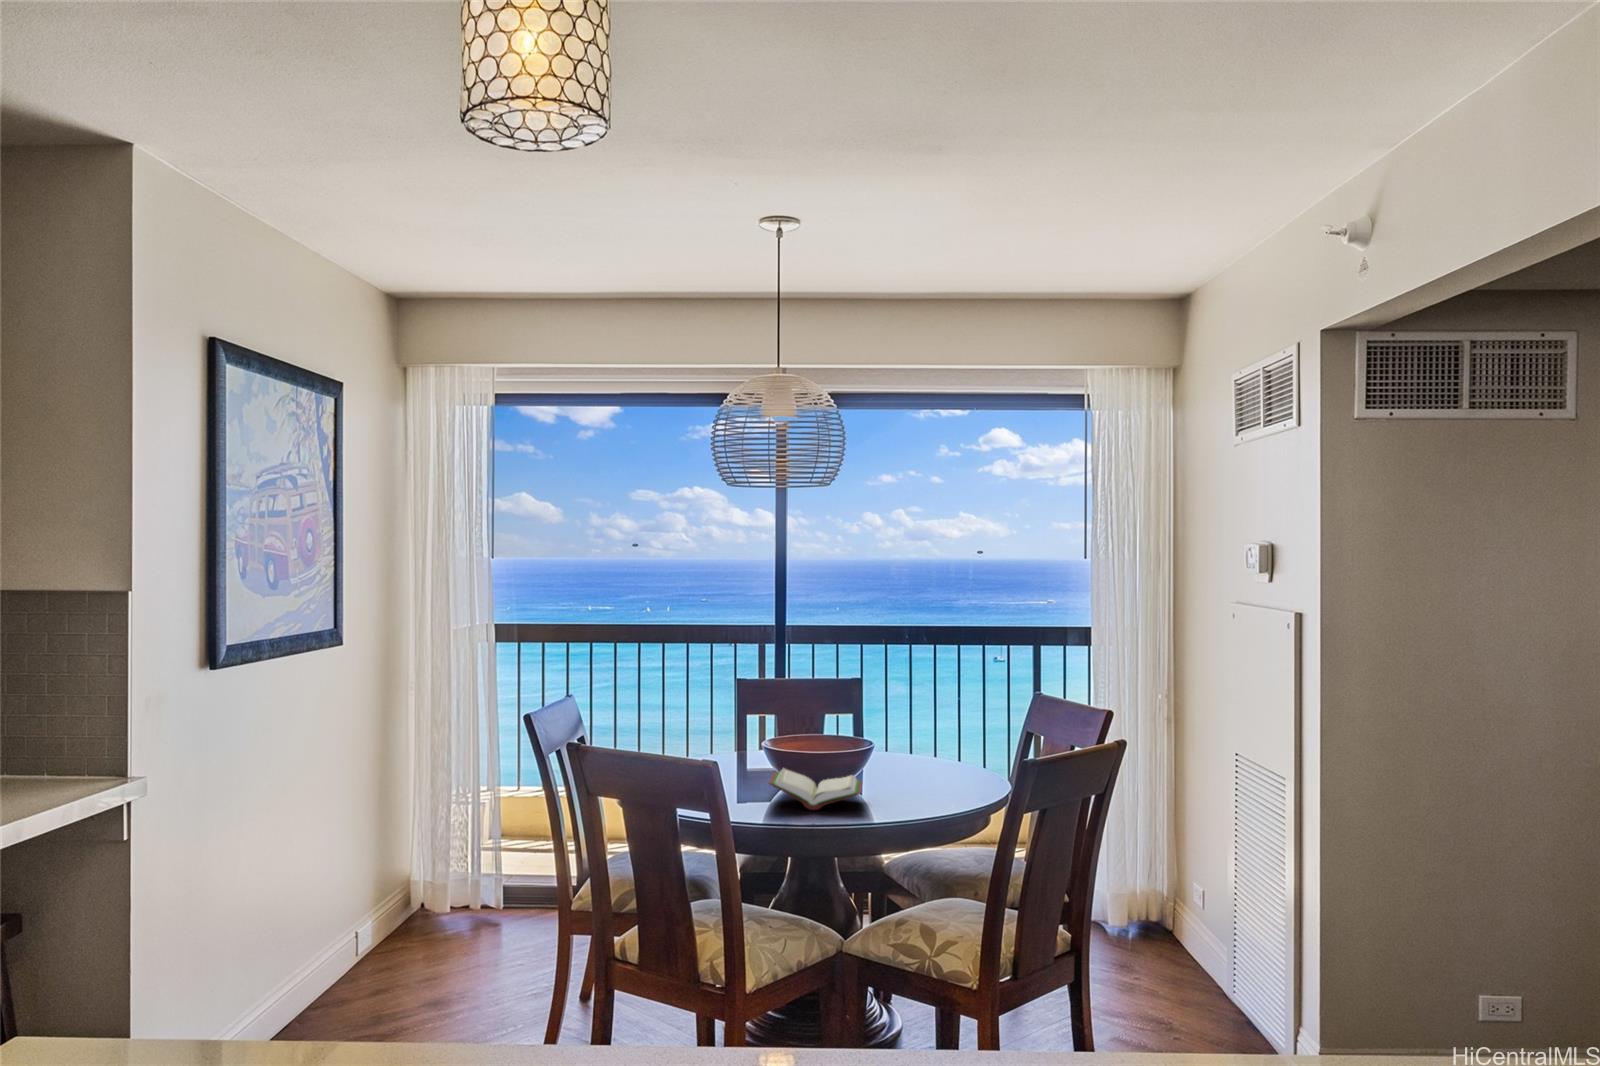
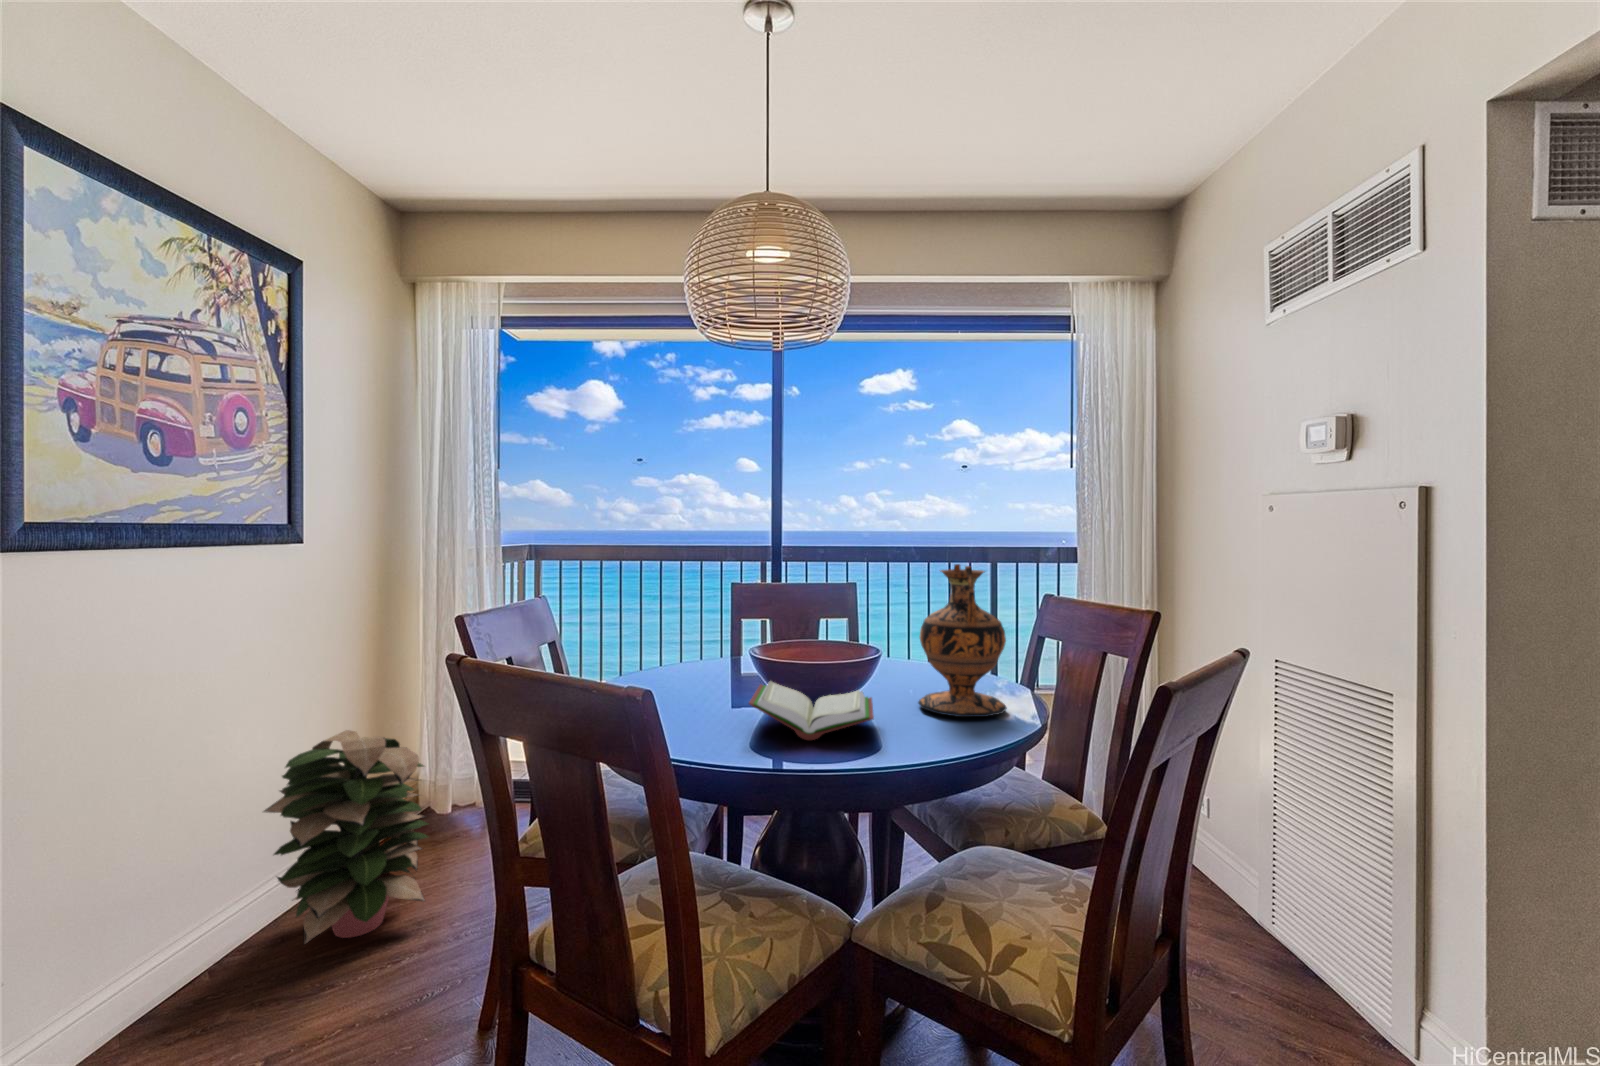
vase: none [902,674,971,796] -> present [918,564,1006,717]
decorative plant: none [334,817,468,1002] -> present [264,730,429,944]

